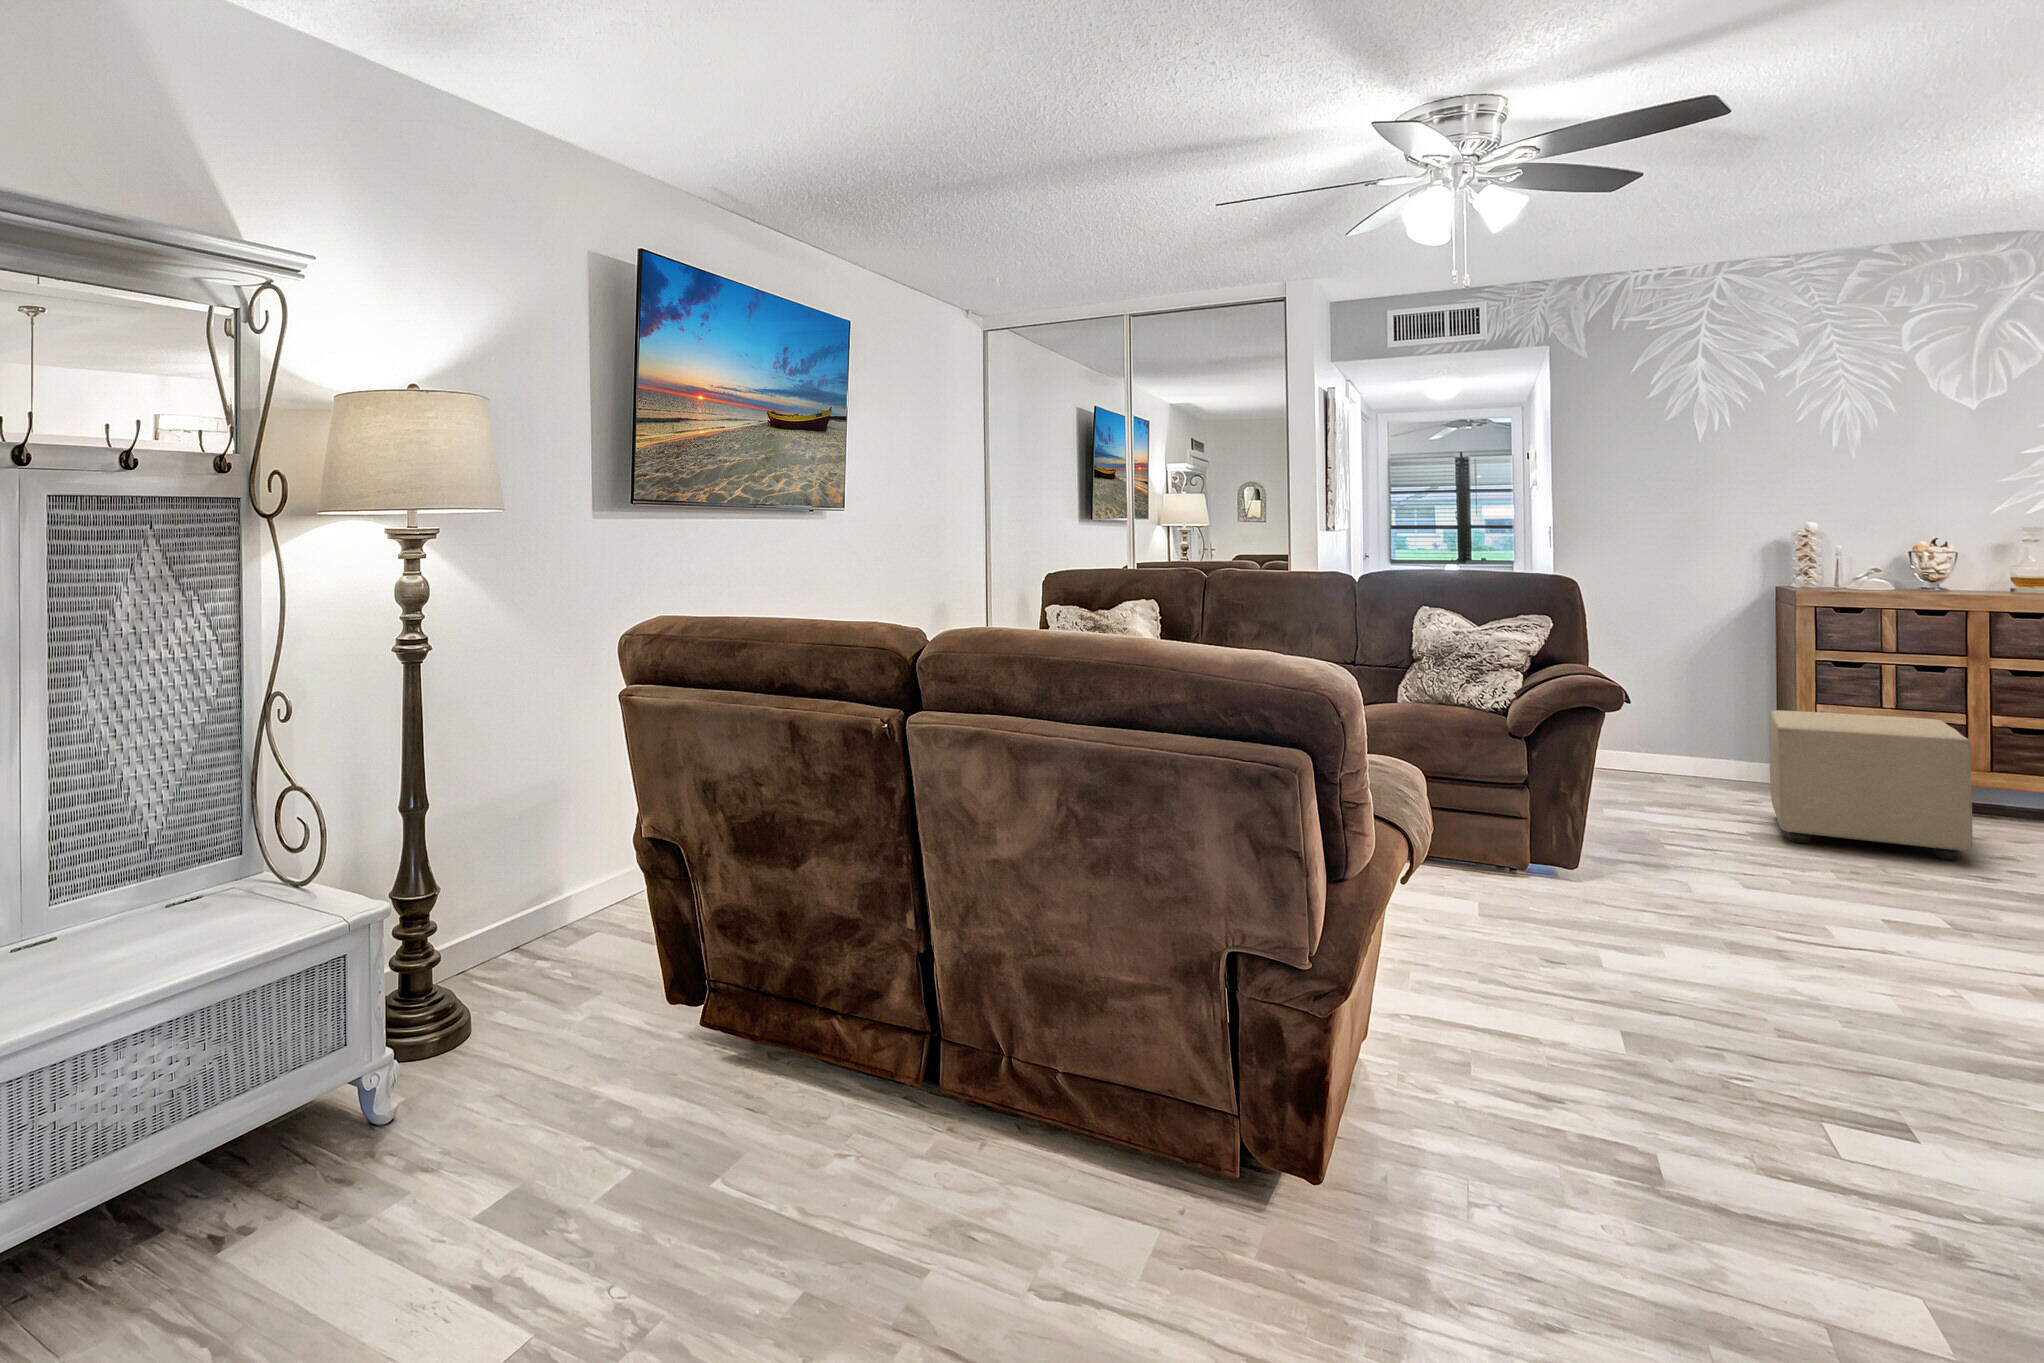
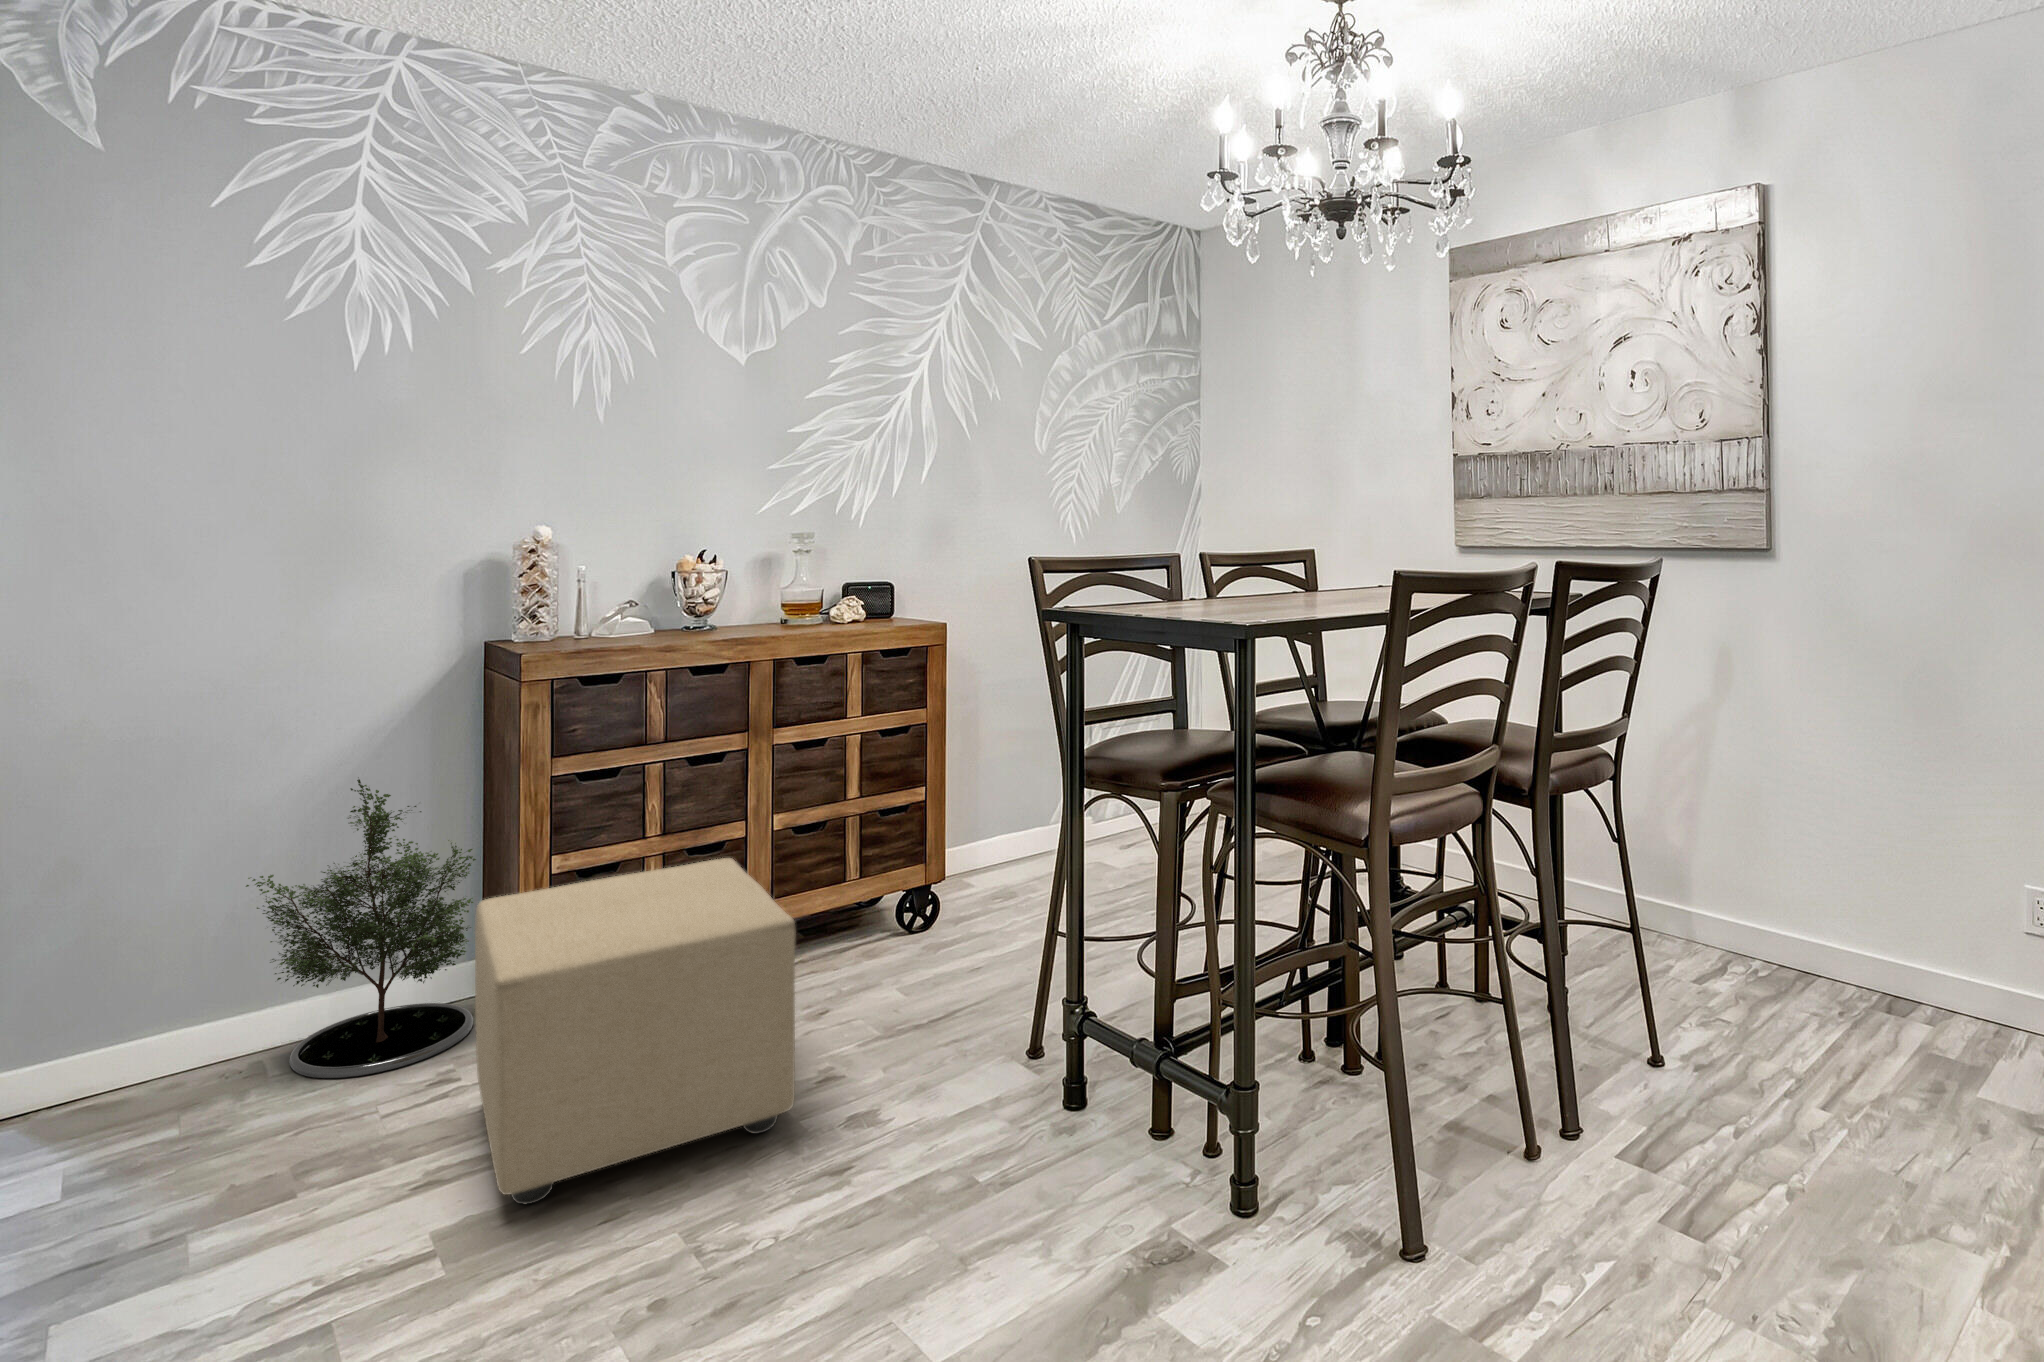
potted tree: none [1650,651,1772,799] -> present [246,779,476,1078]

